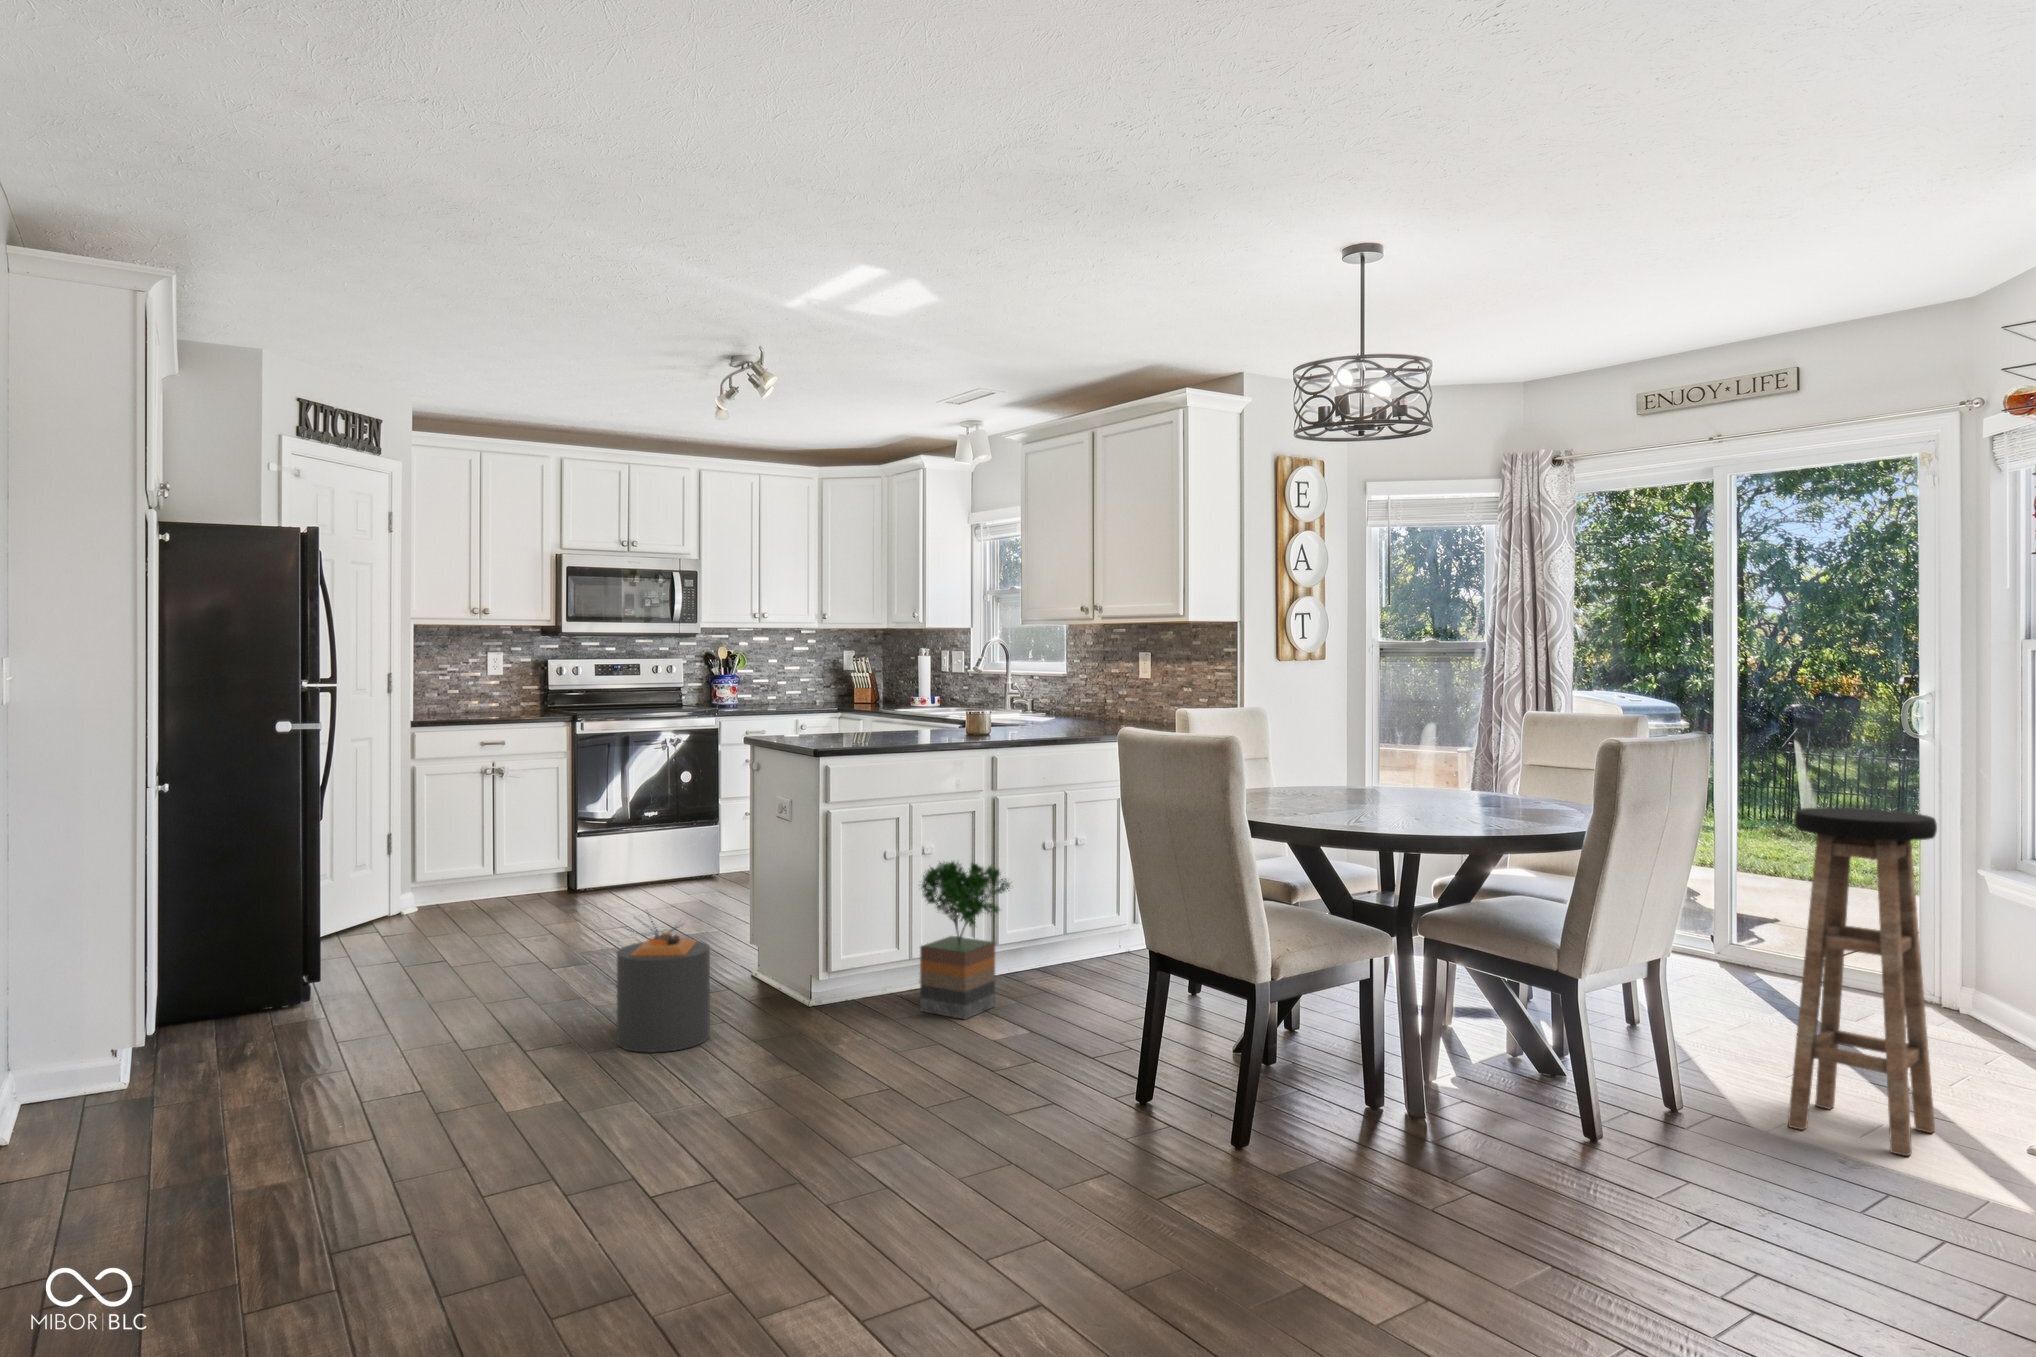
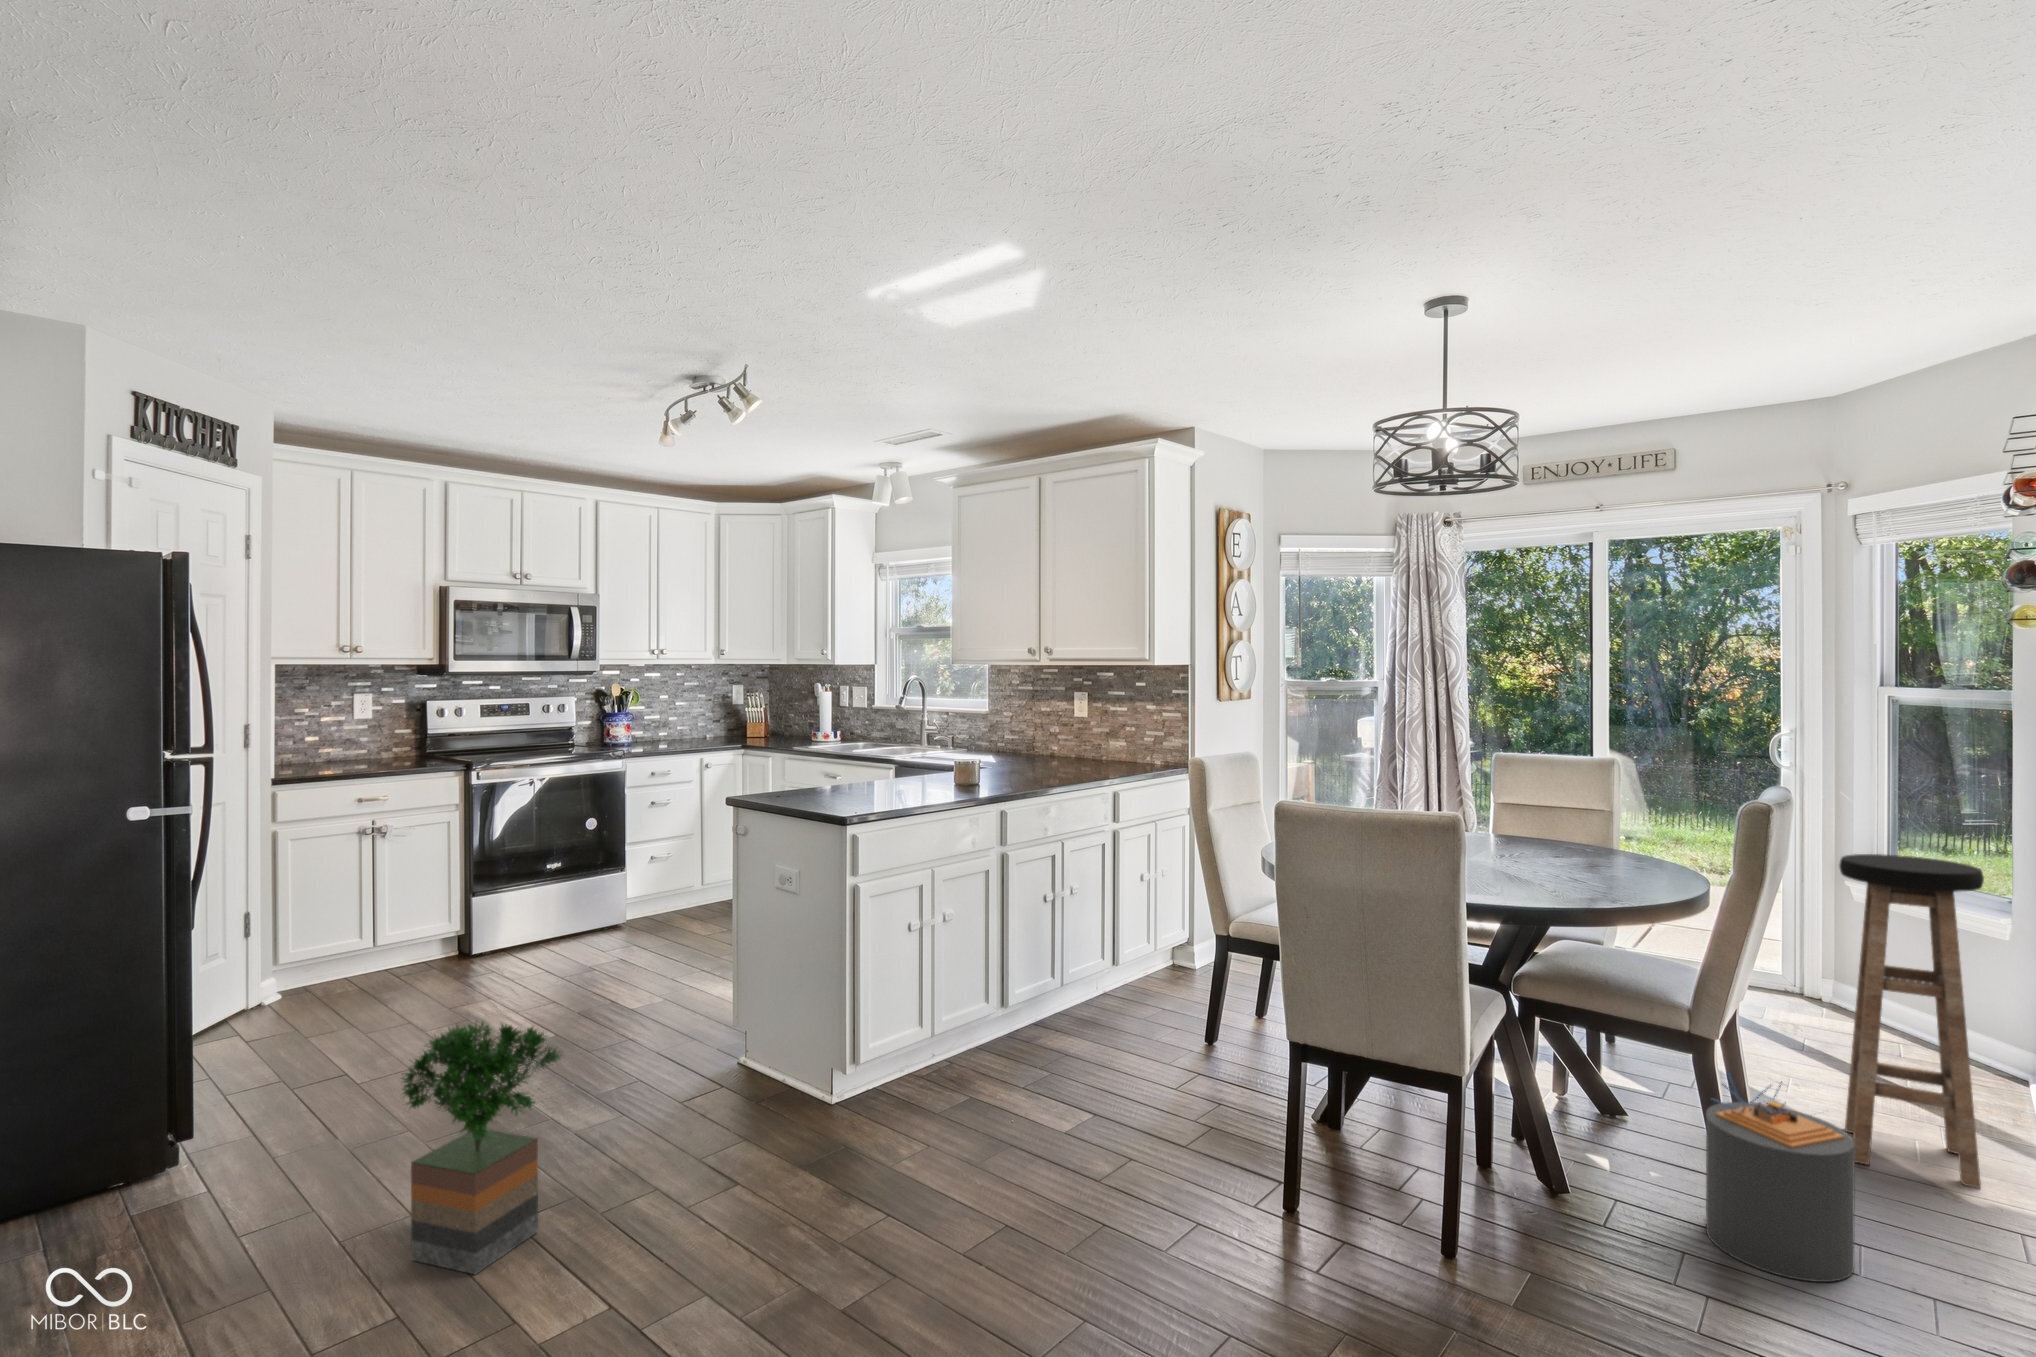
potted tree: present [920,861,1011,1019] -> present [402,1022,562,1274]
trash can: present [617,915,710,1052] -> present [1706,1073,1855,1282]

